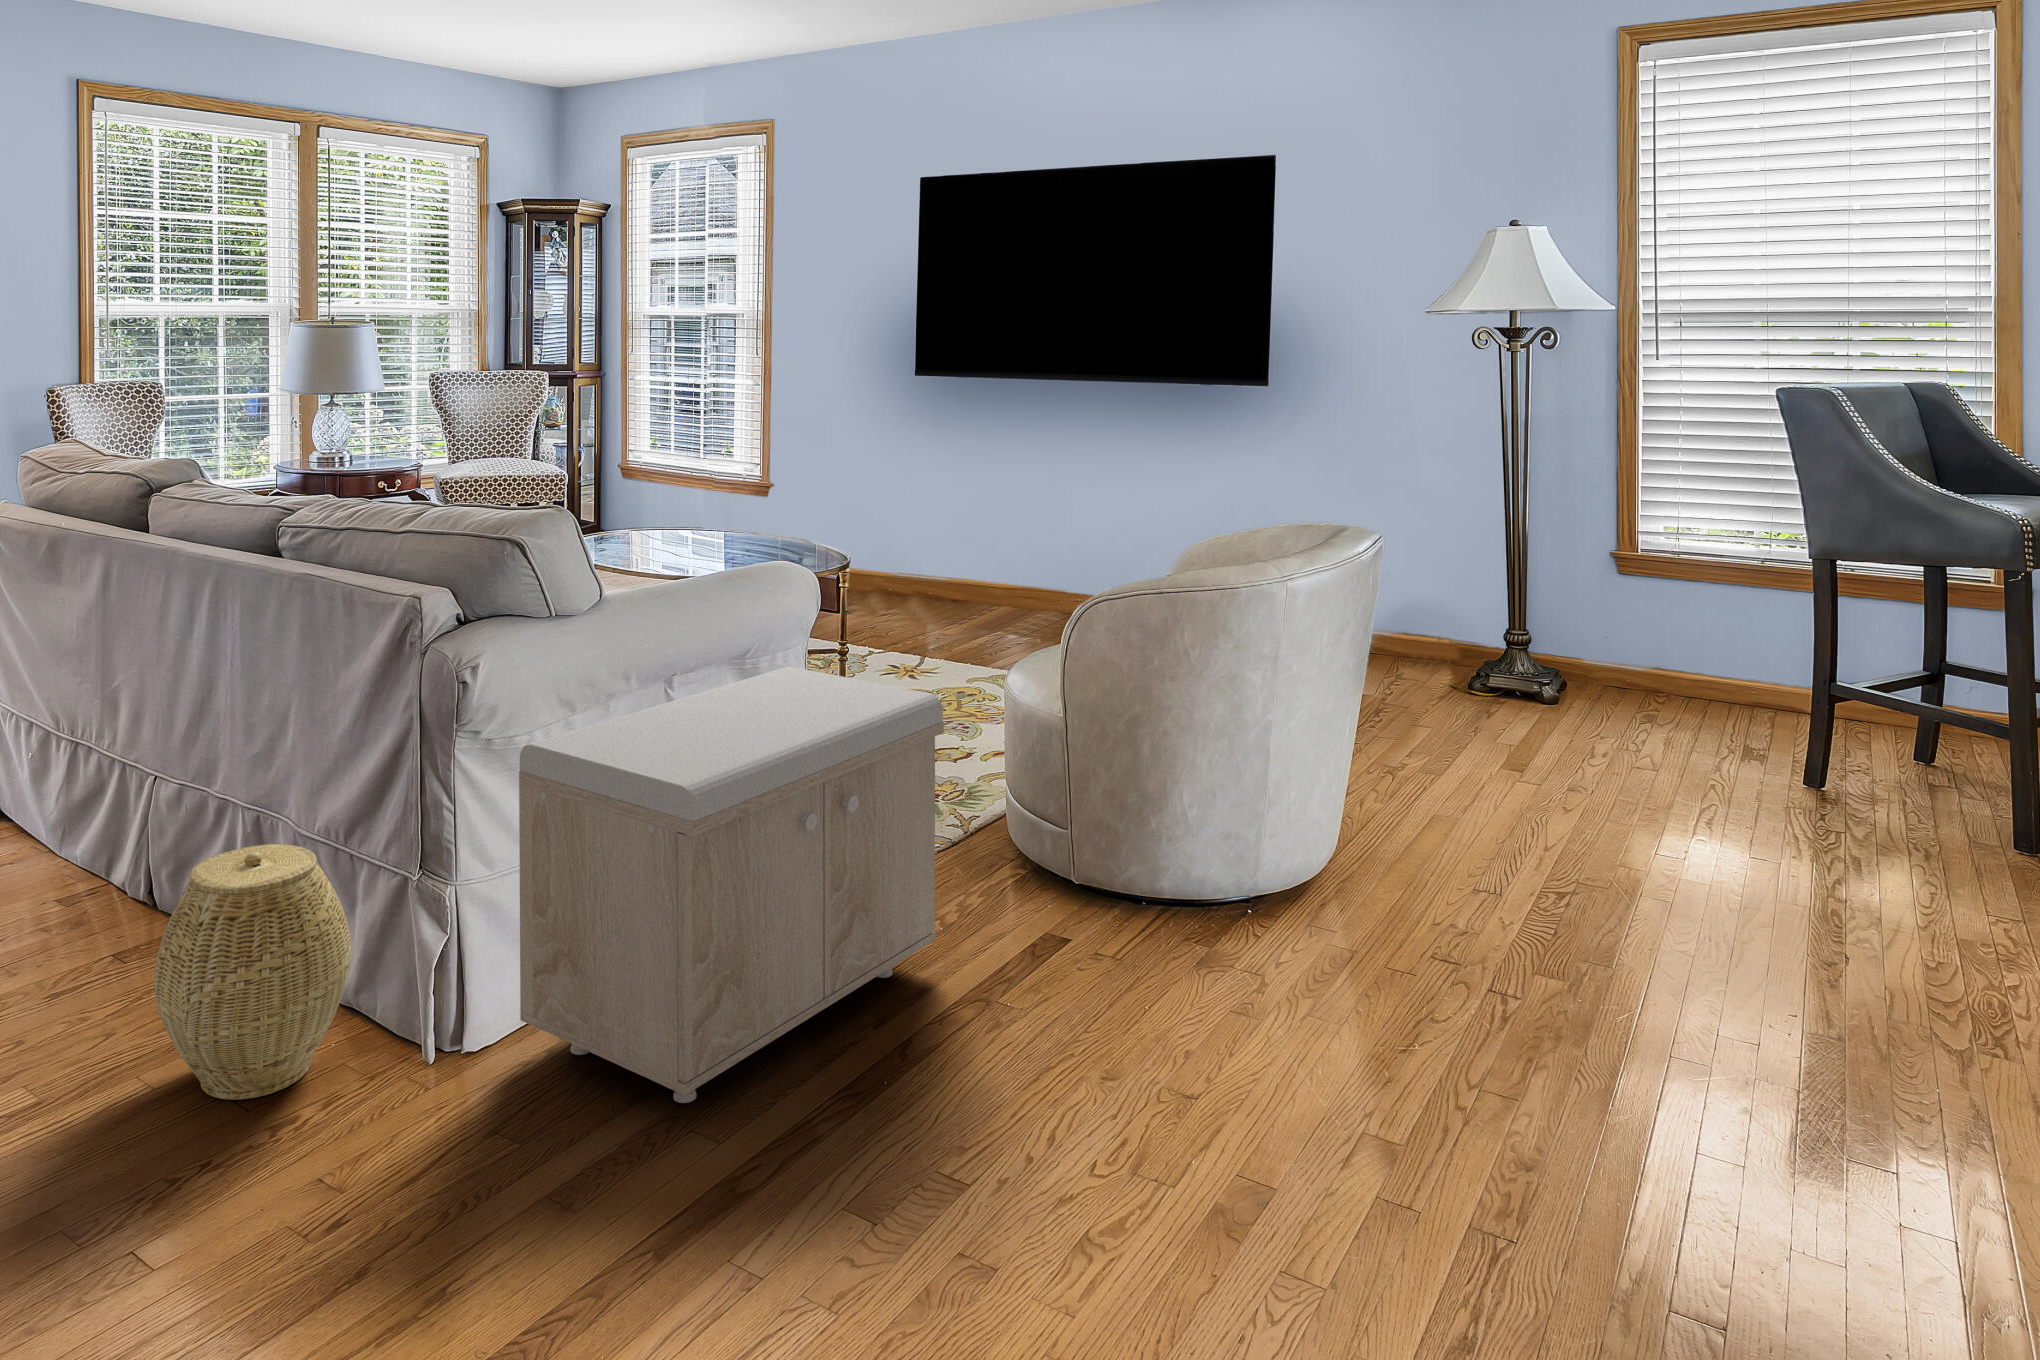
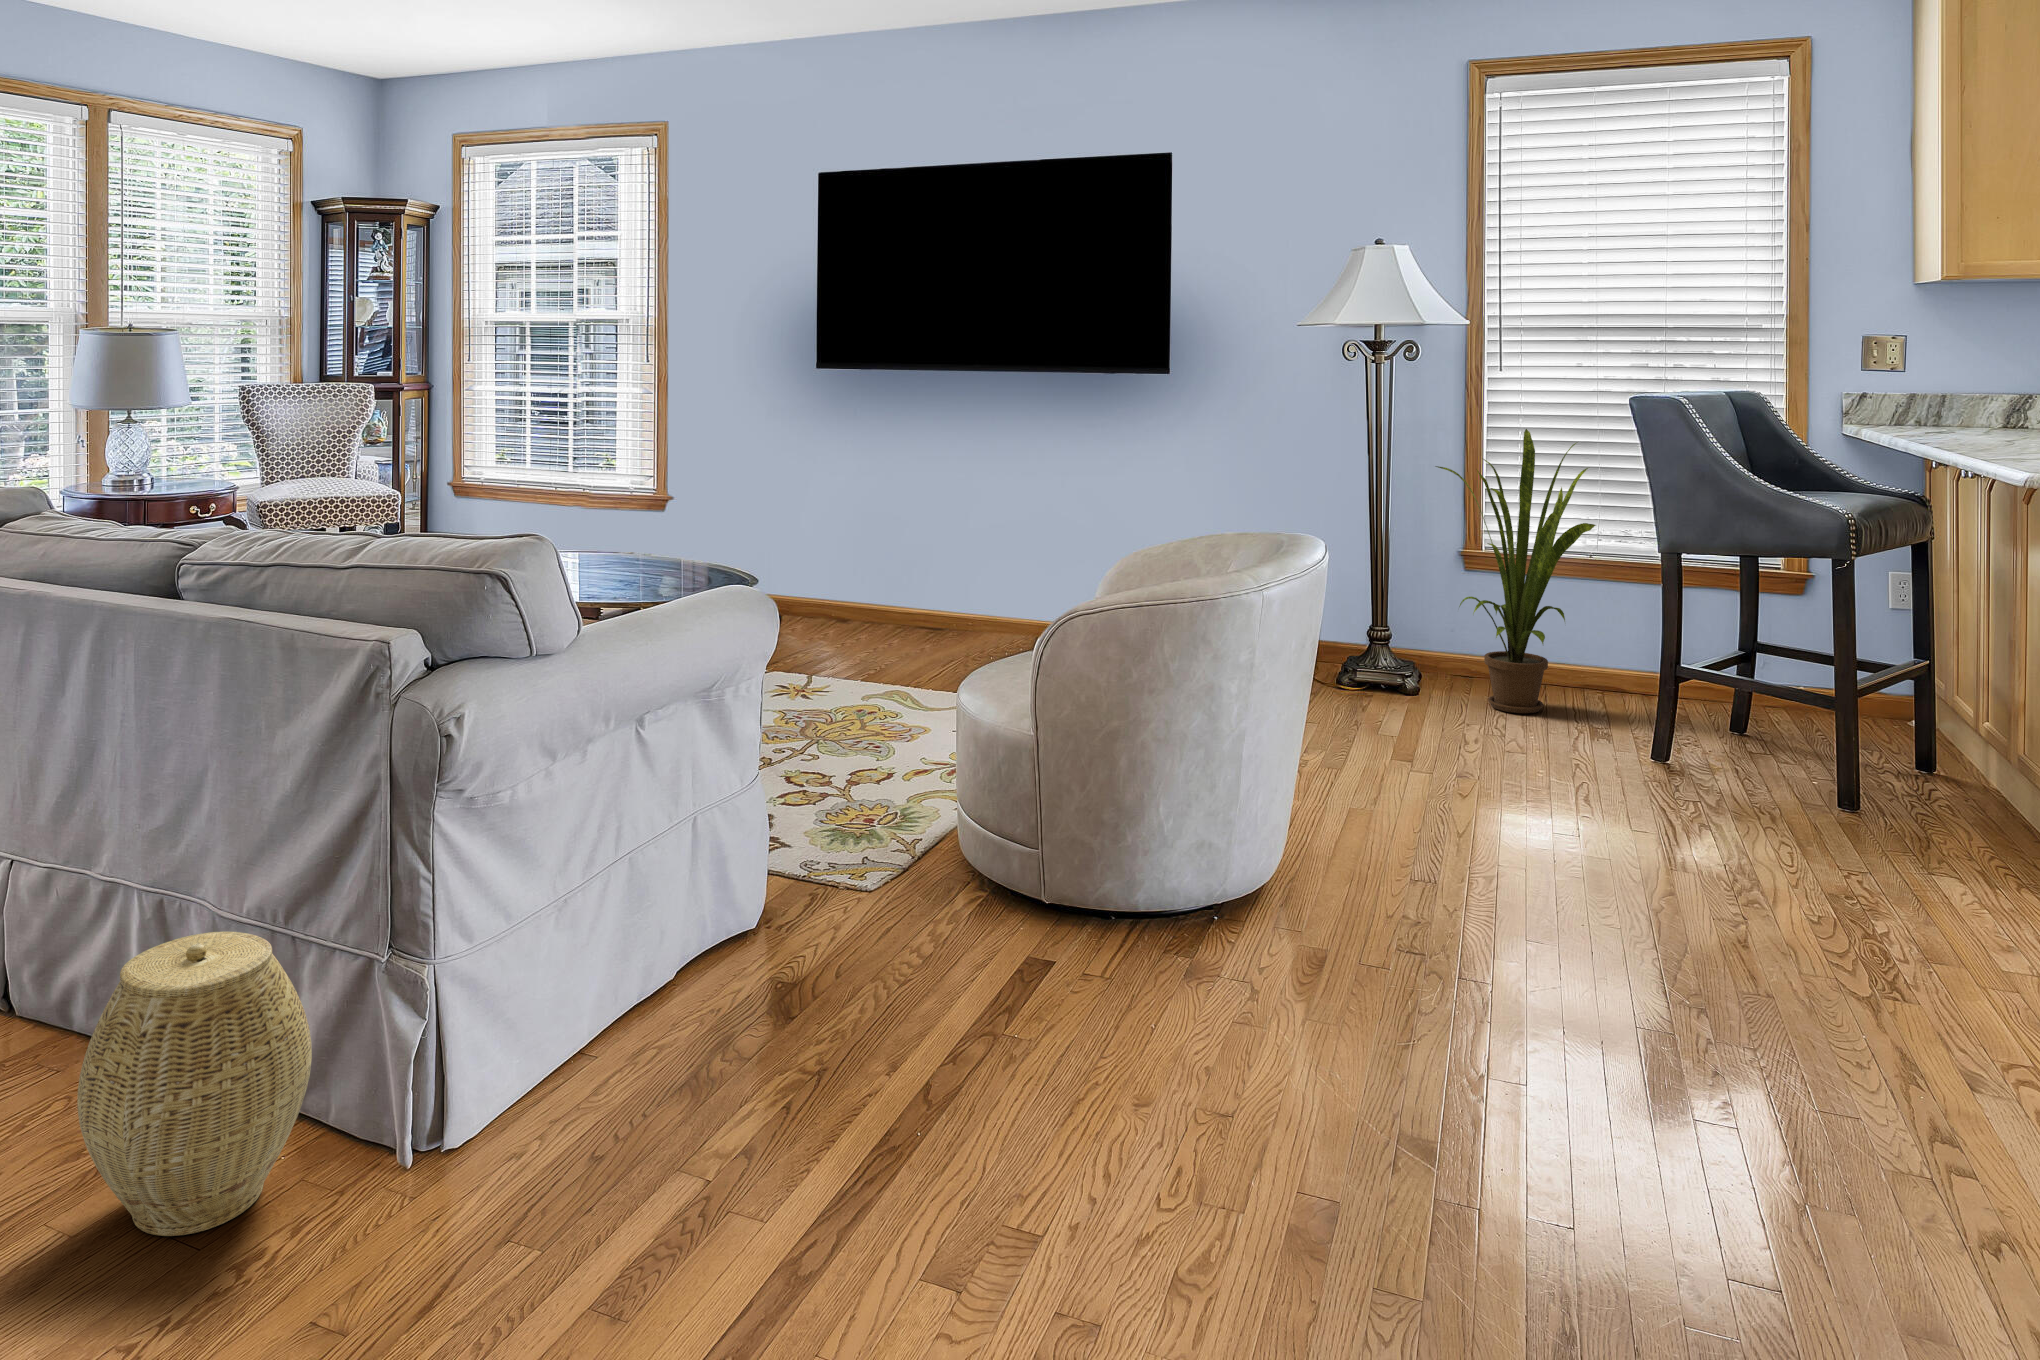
house plant: none [1571,423,1755,728] -> present [1436,429,1596,713]
storage bench: present [519,667,944,1103] -> none [509,698,939,1180]

